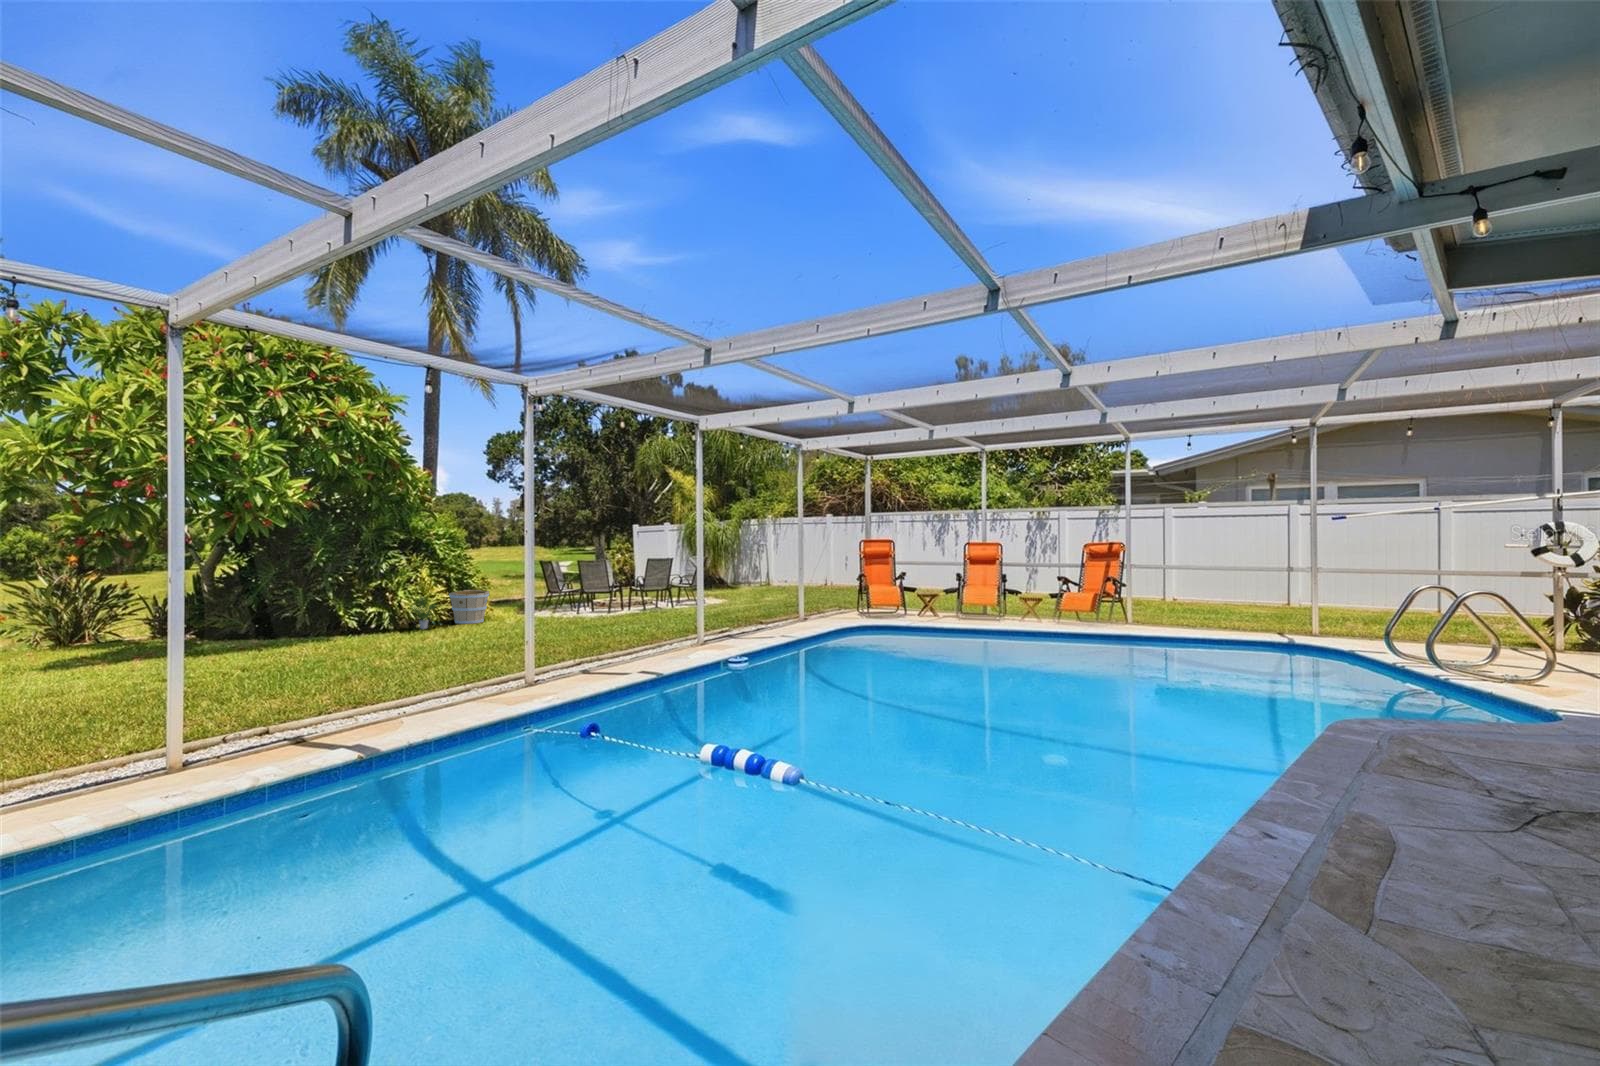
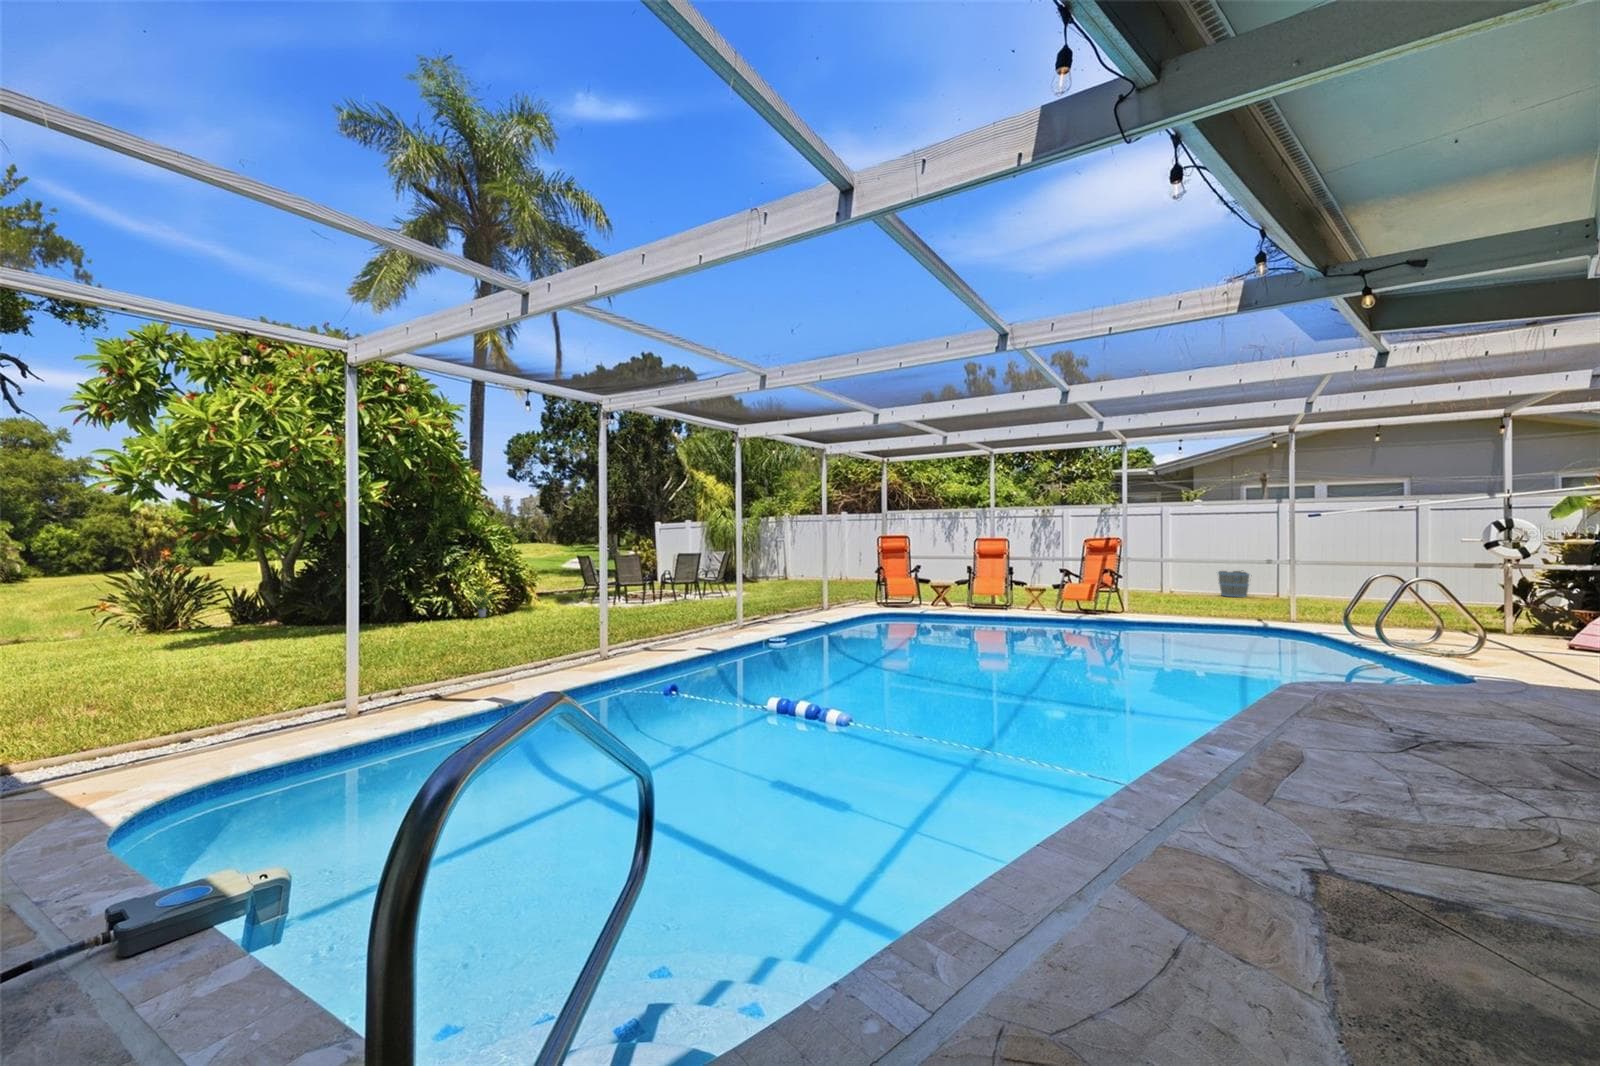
wooden bucket: present [449,590,489,624] -> present [1218,571,1252,597]

